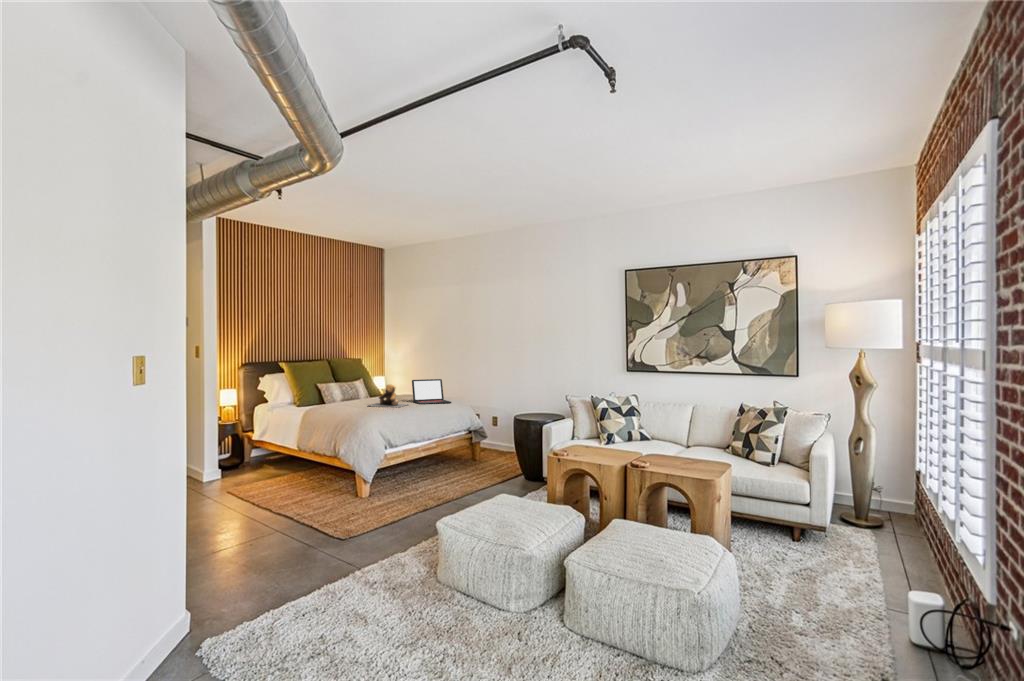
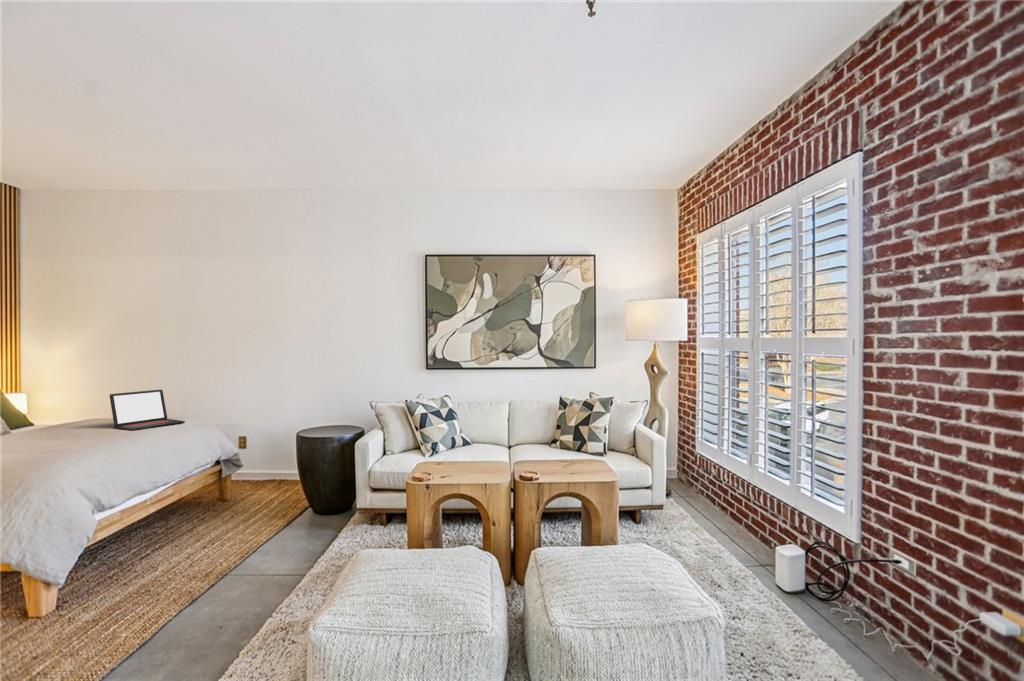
teddy bear: present [369,384,408,407] -> none [22,405,113,447]

